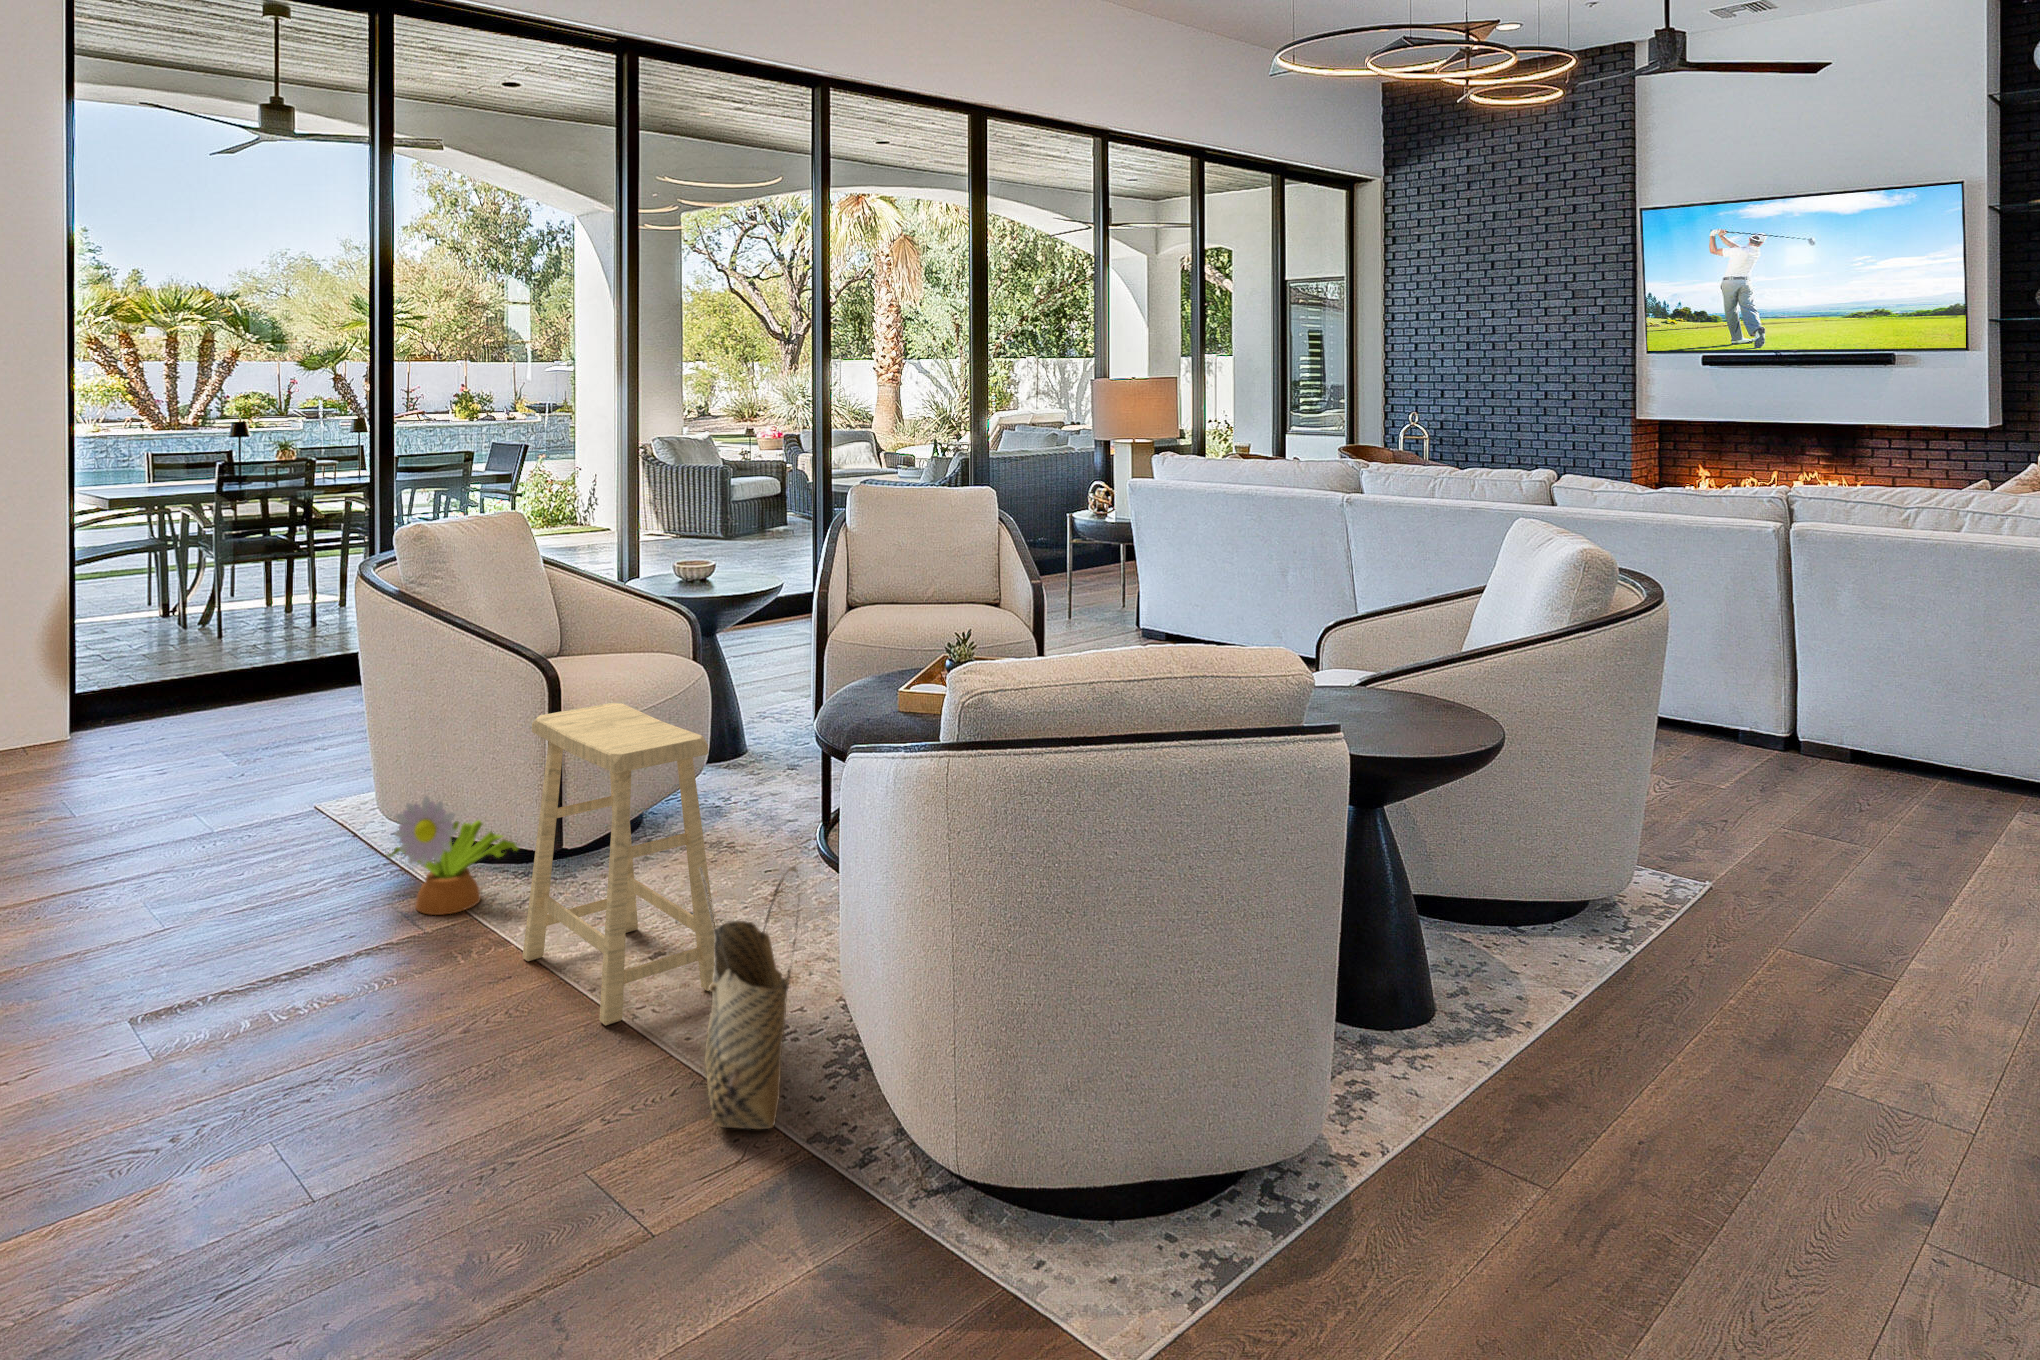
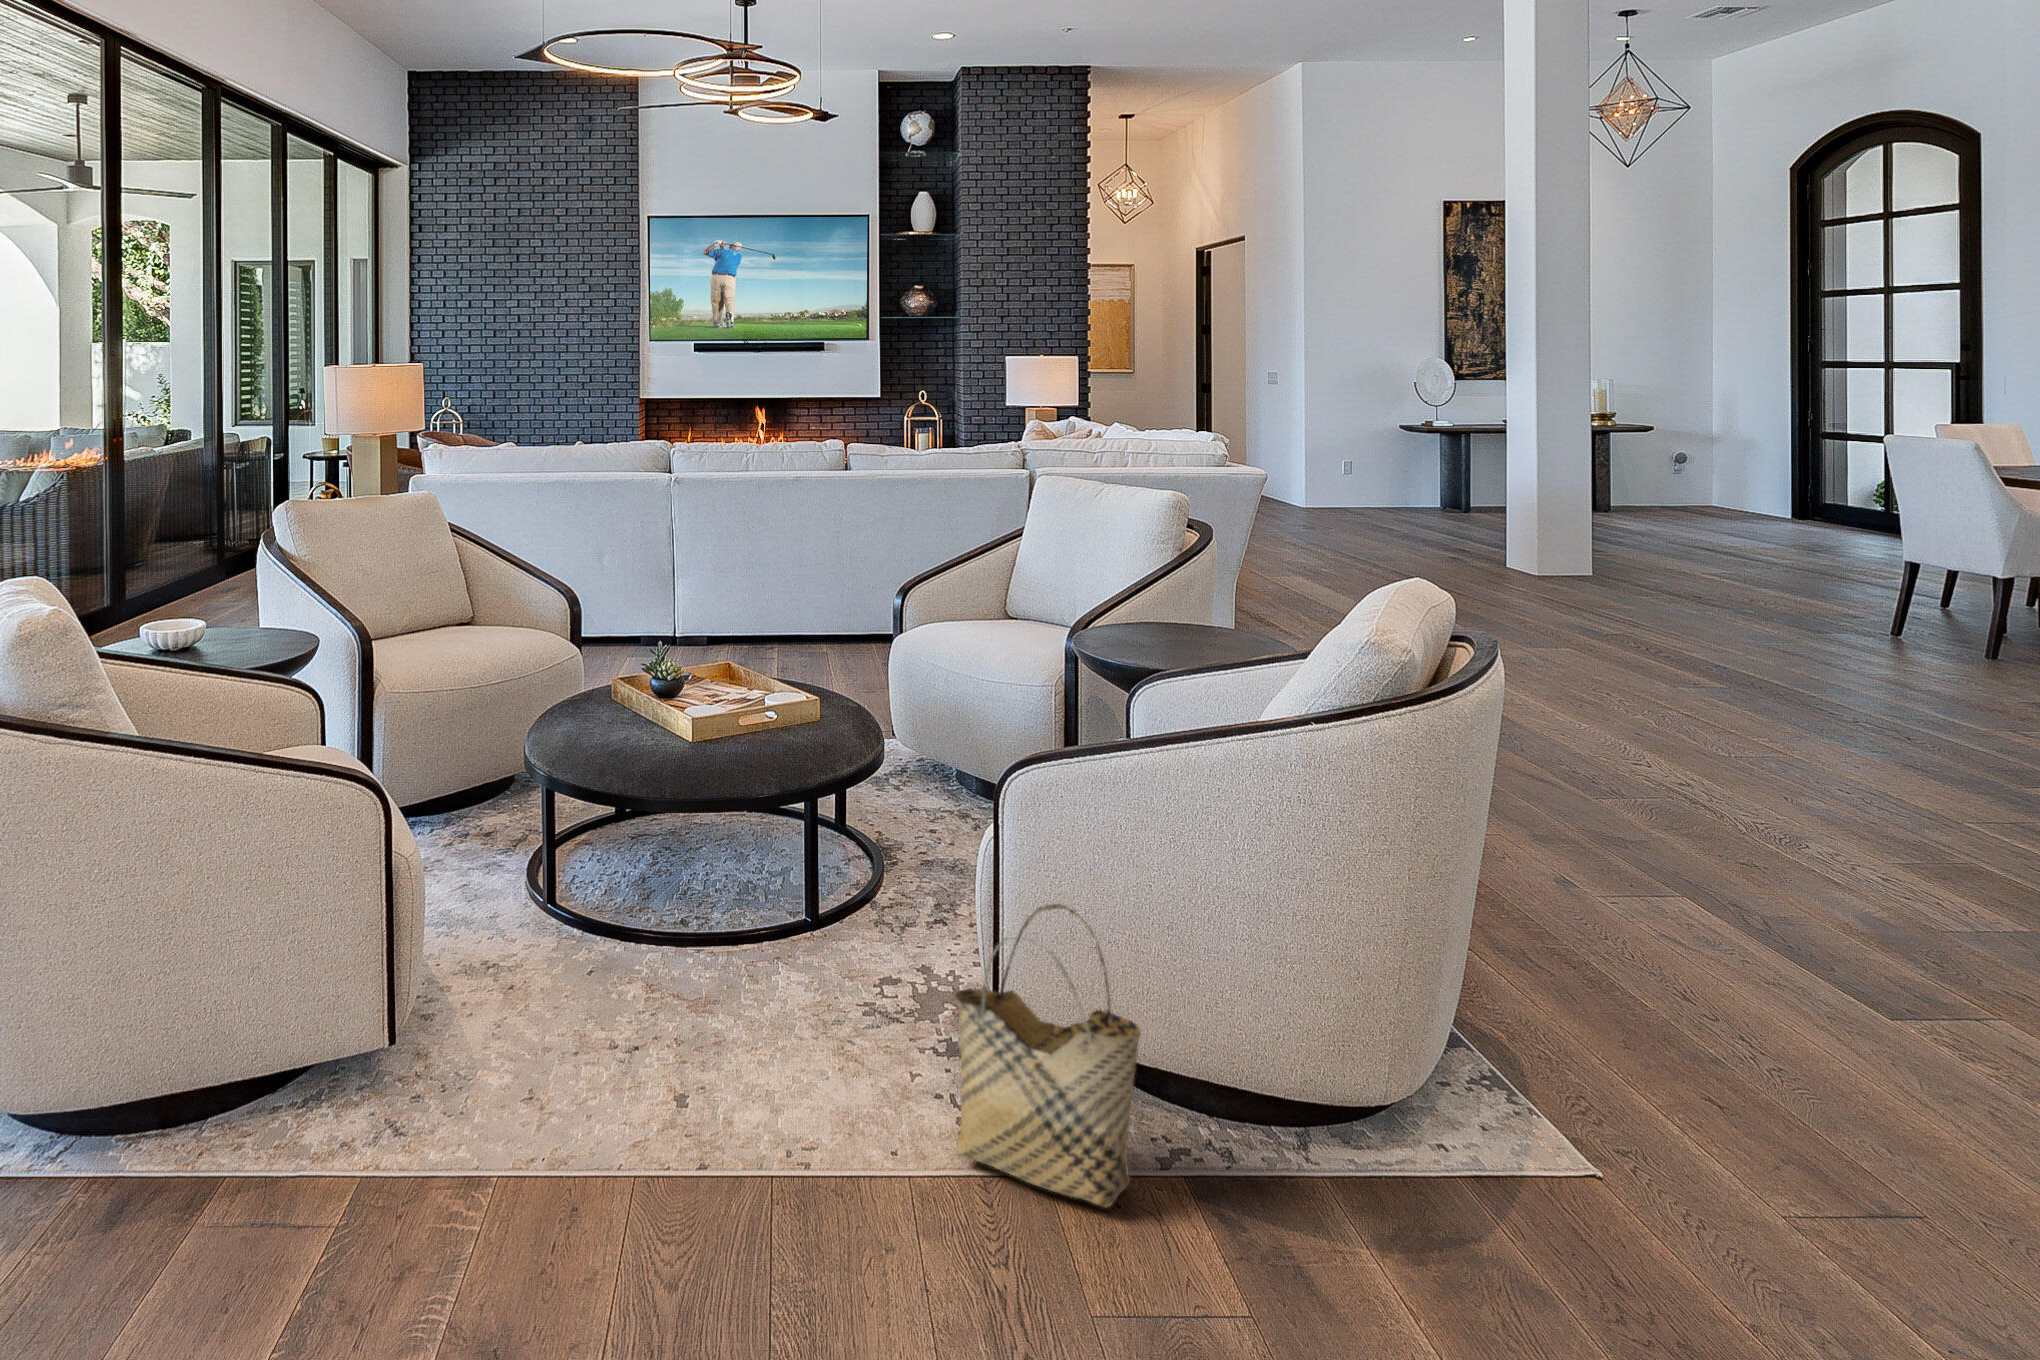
footstool: present [522,703,715,1026] -> none [536,799,803,1193]
decorative plant: present [386,796,518,915] -> none [188,1018,378,1206]

